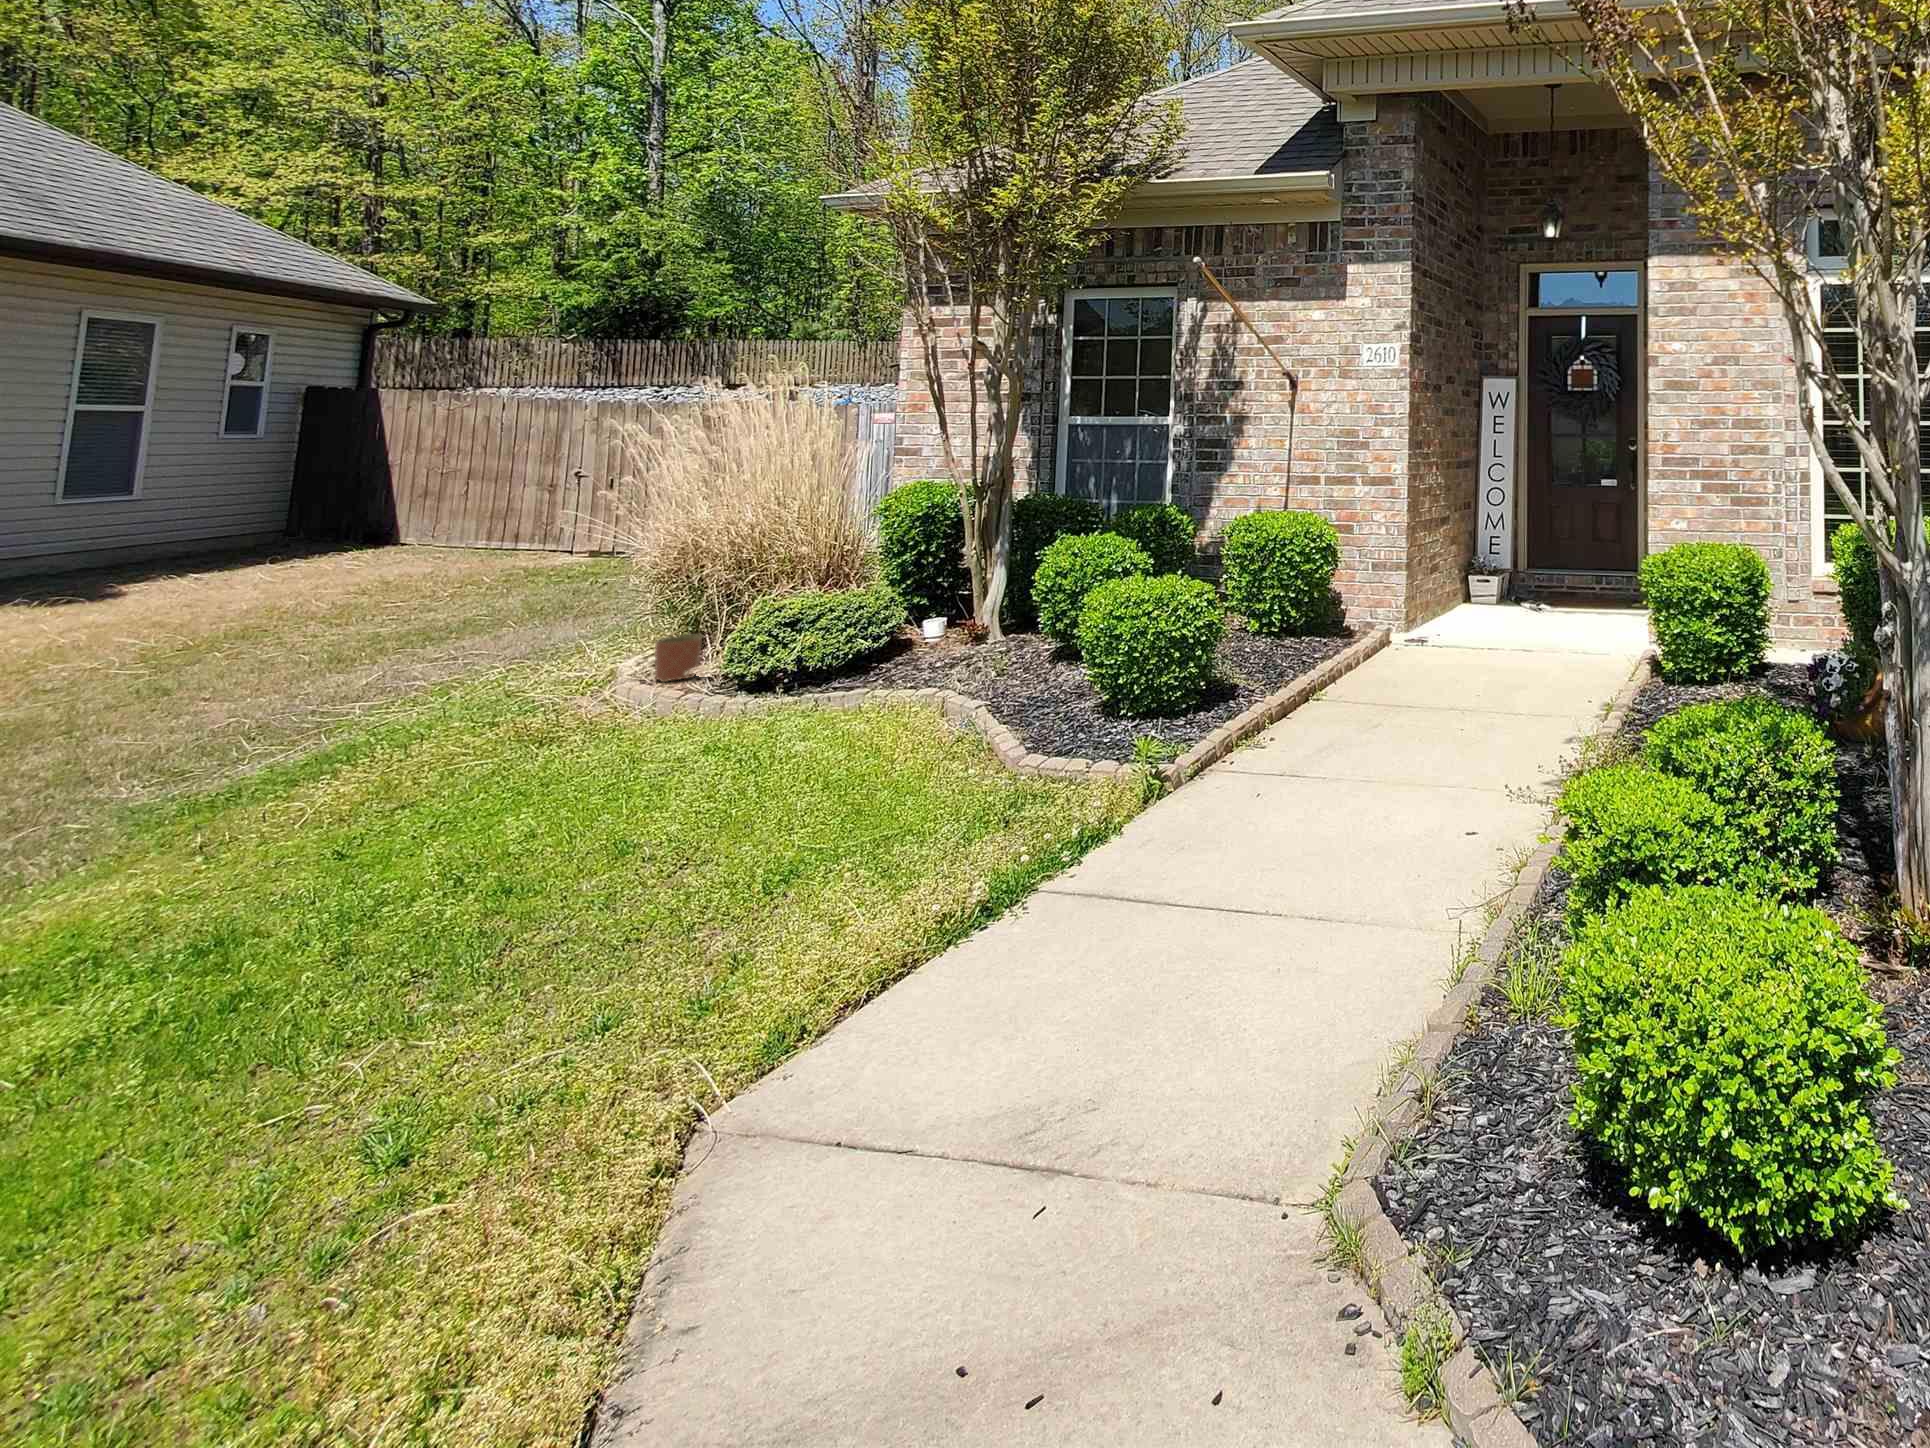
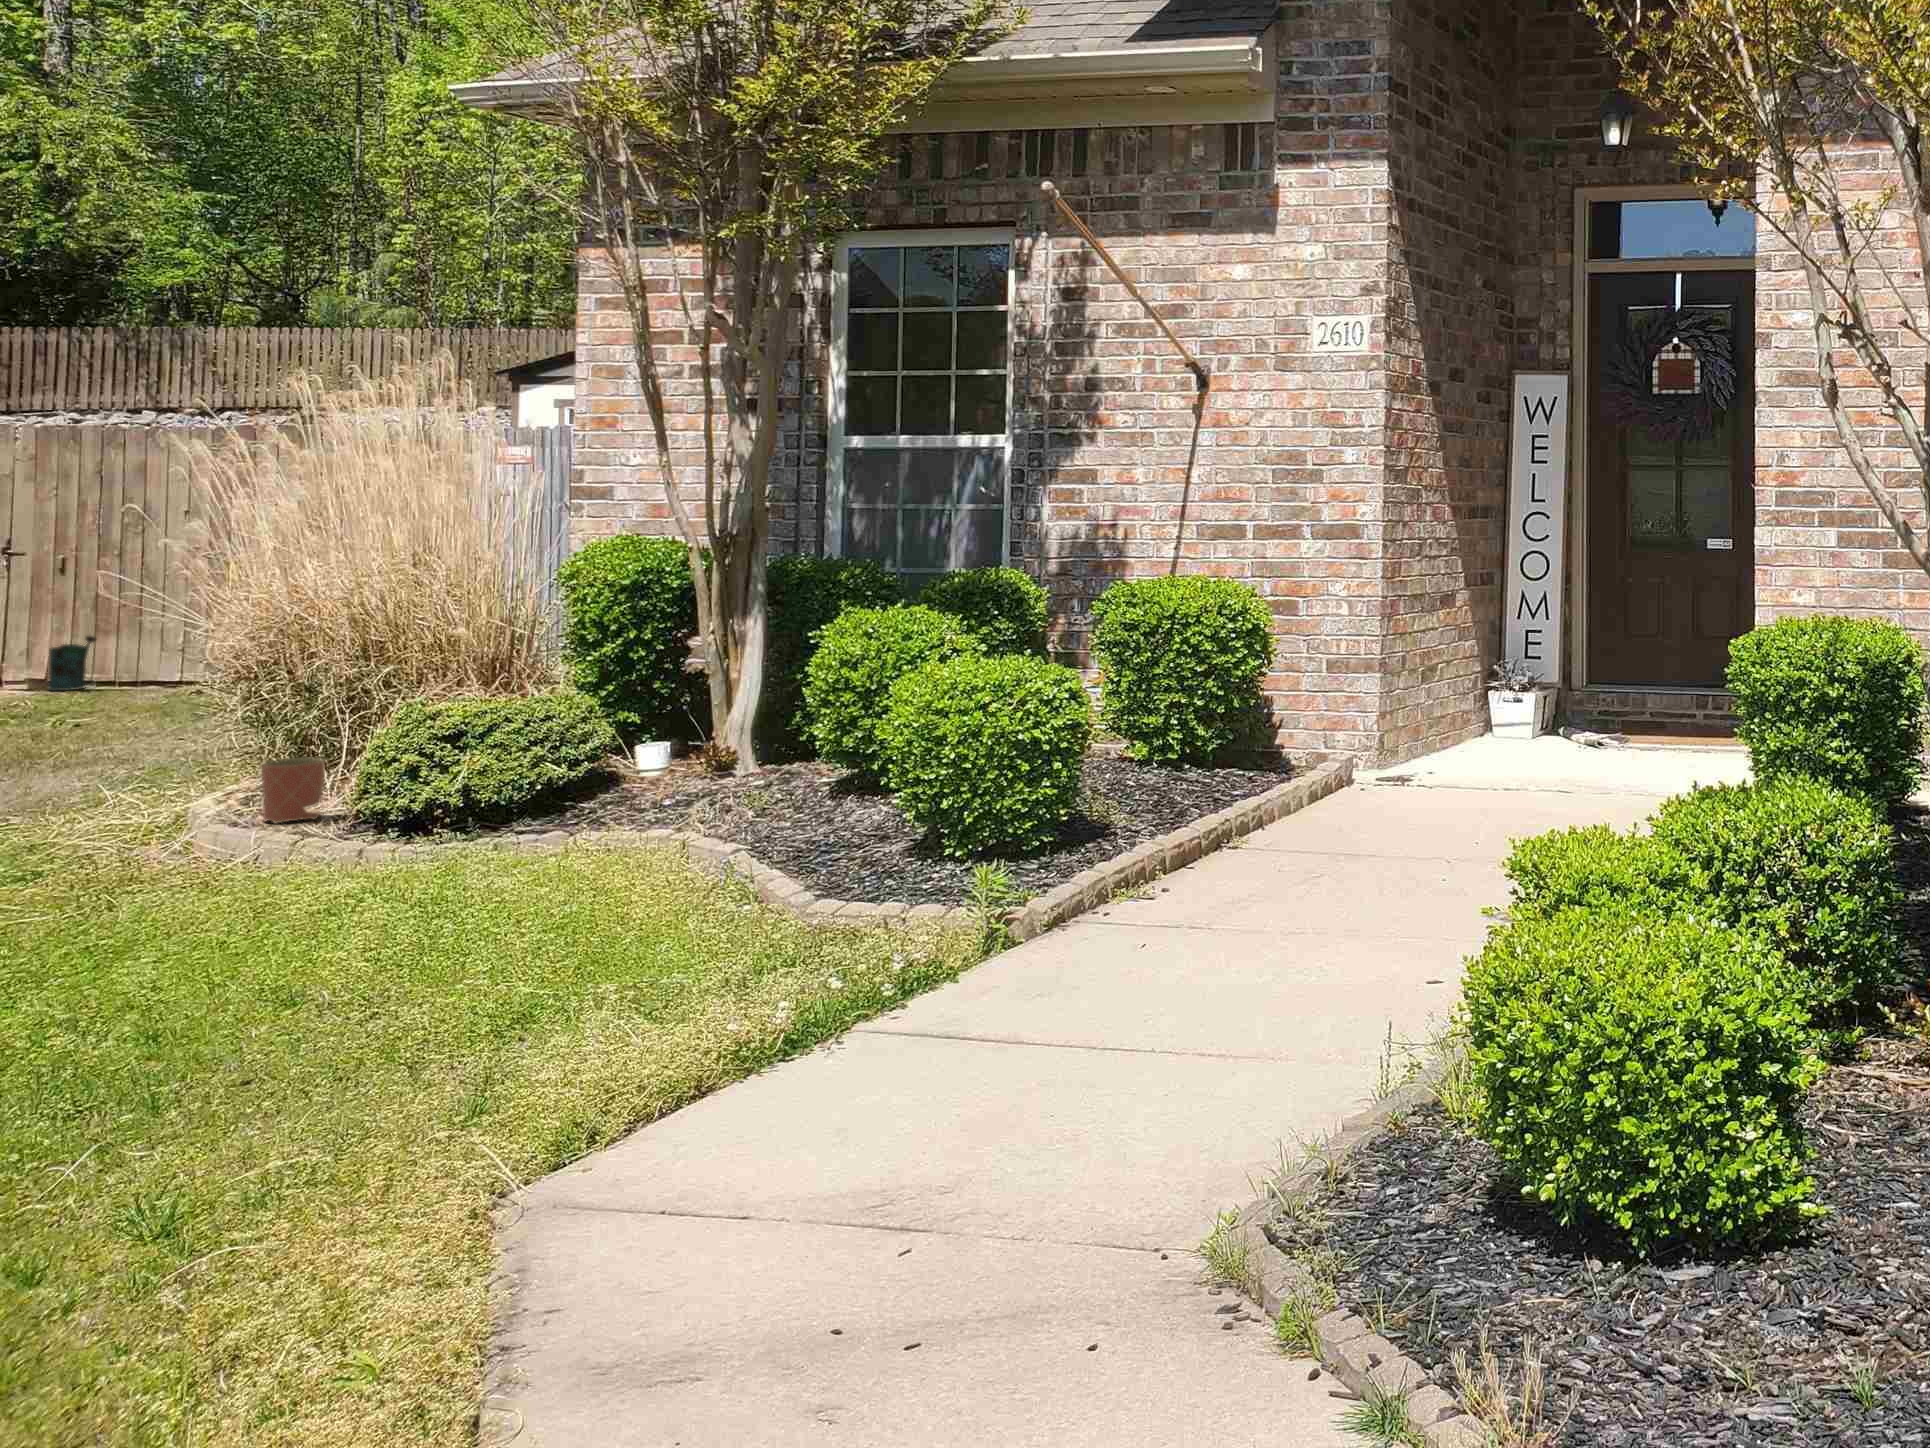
watering can: none [559,530,595,566] -> present [48,636,96,691]

